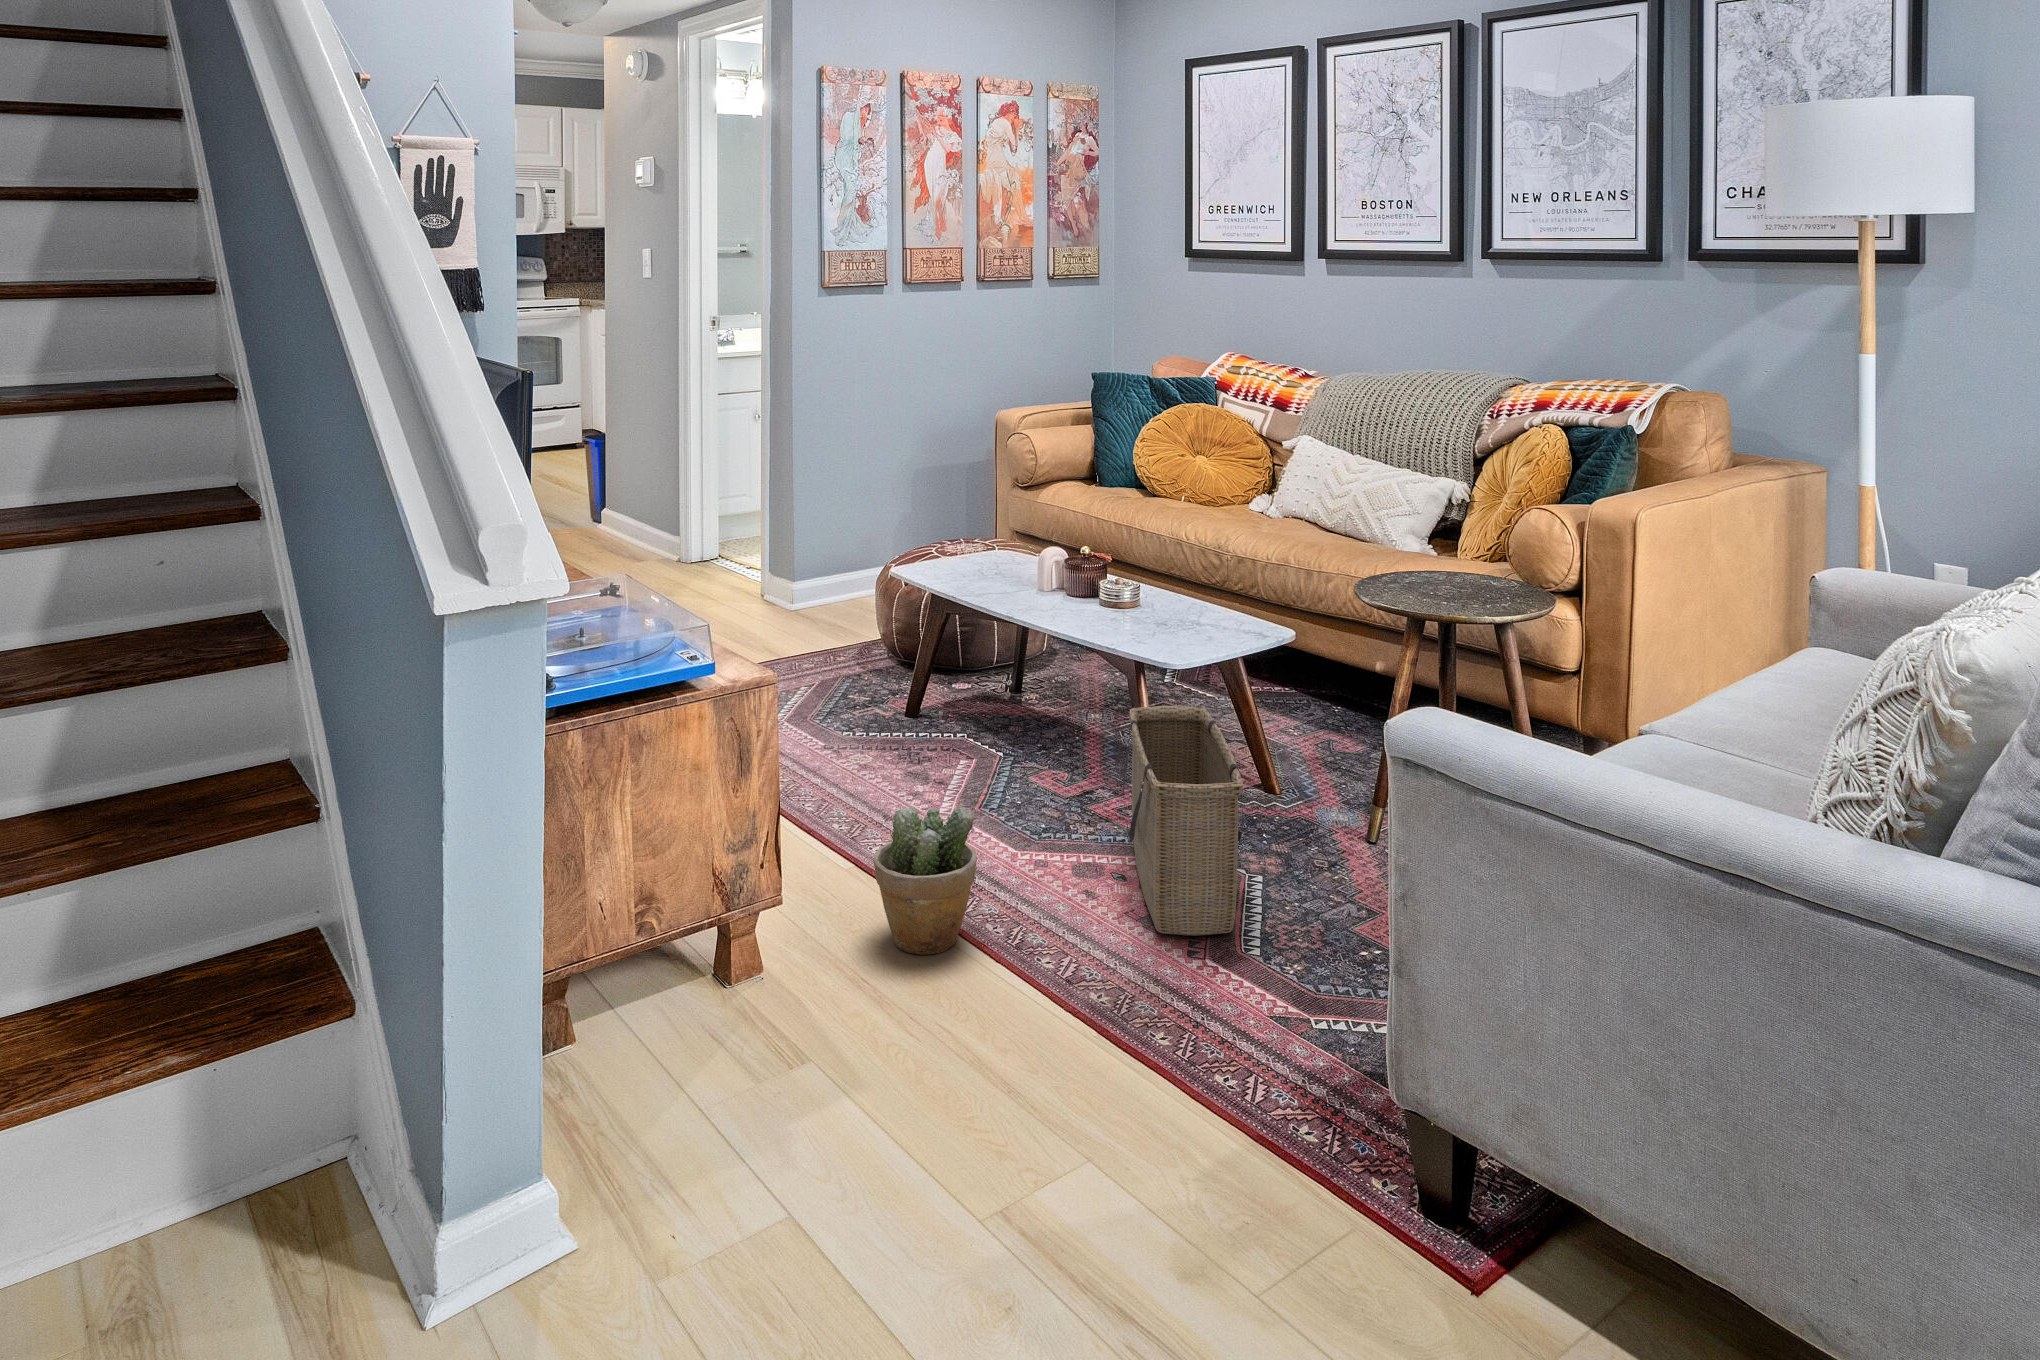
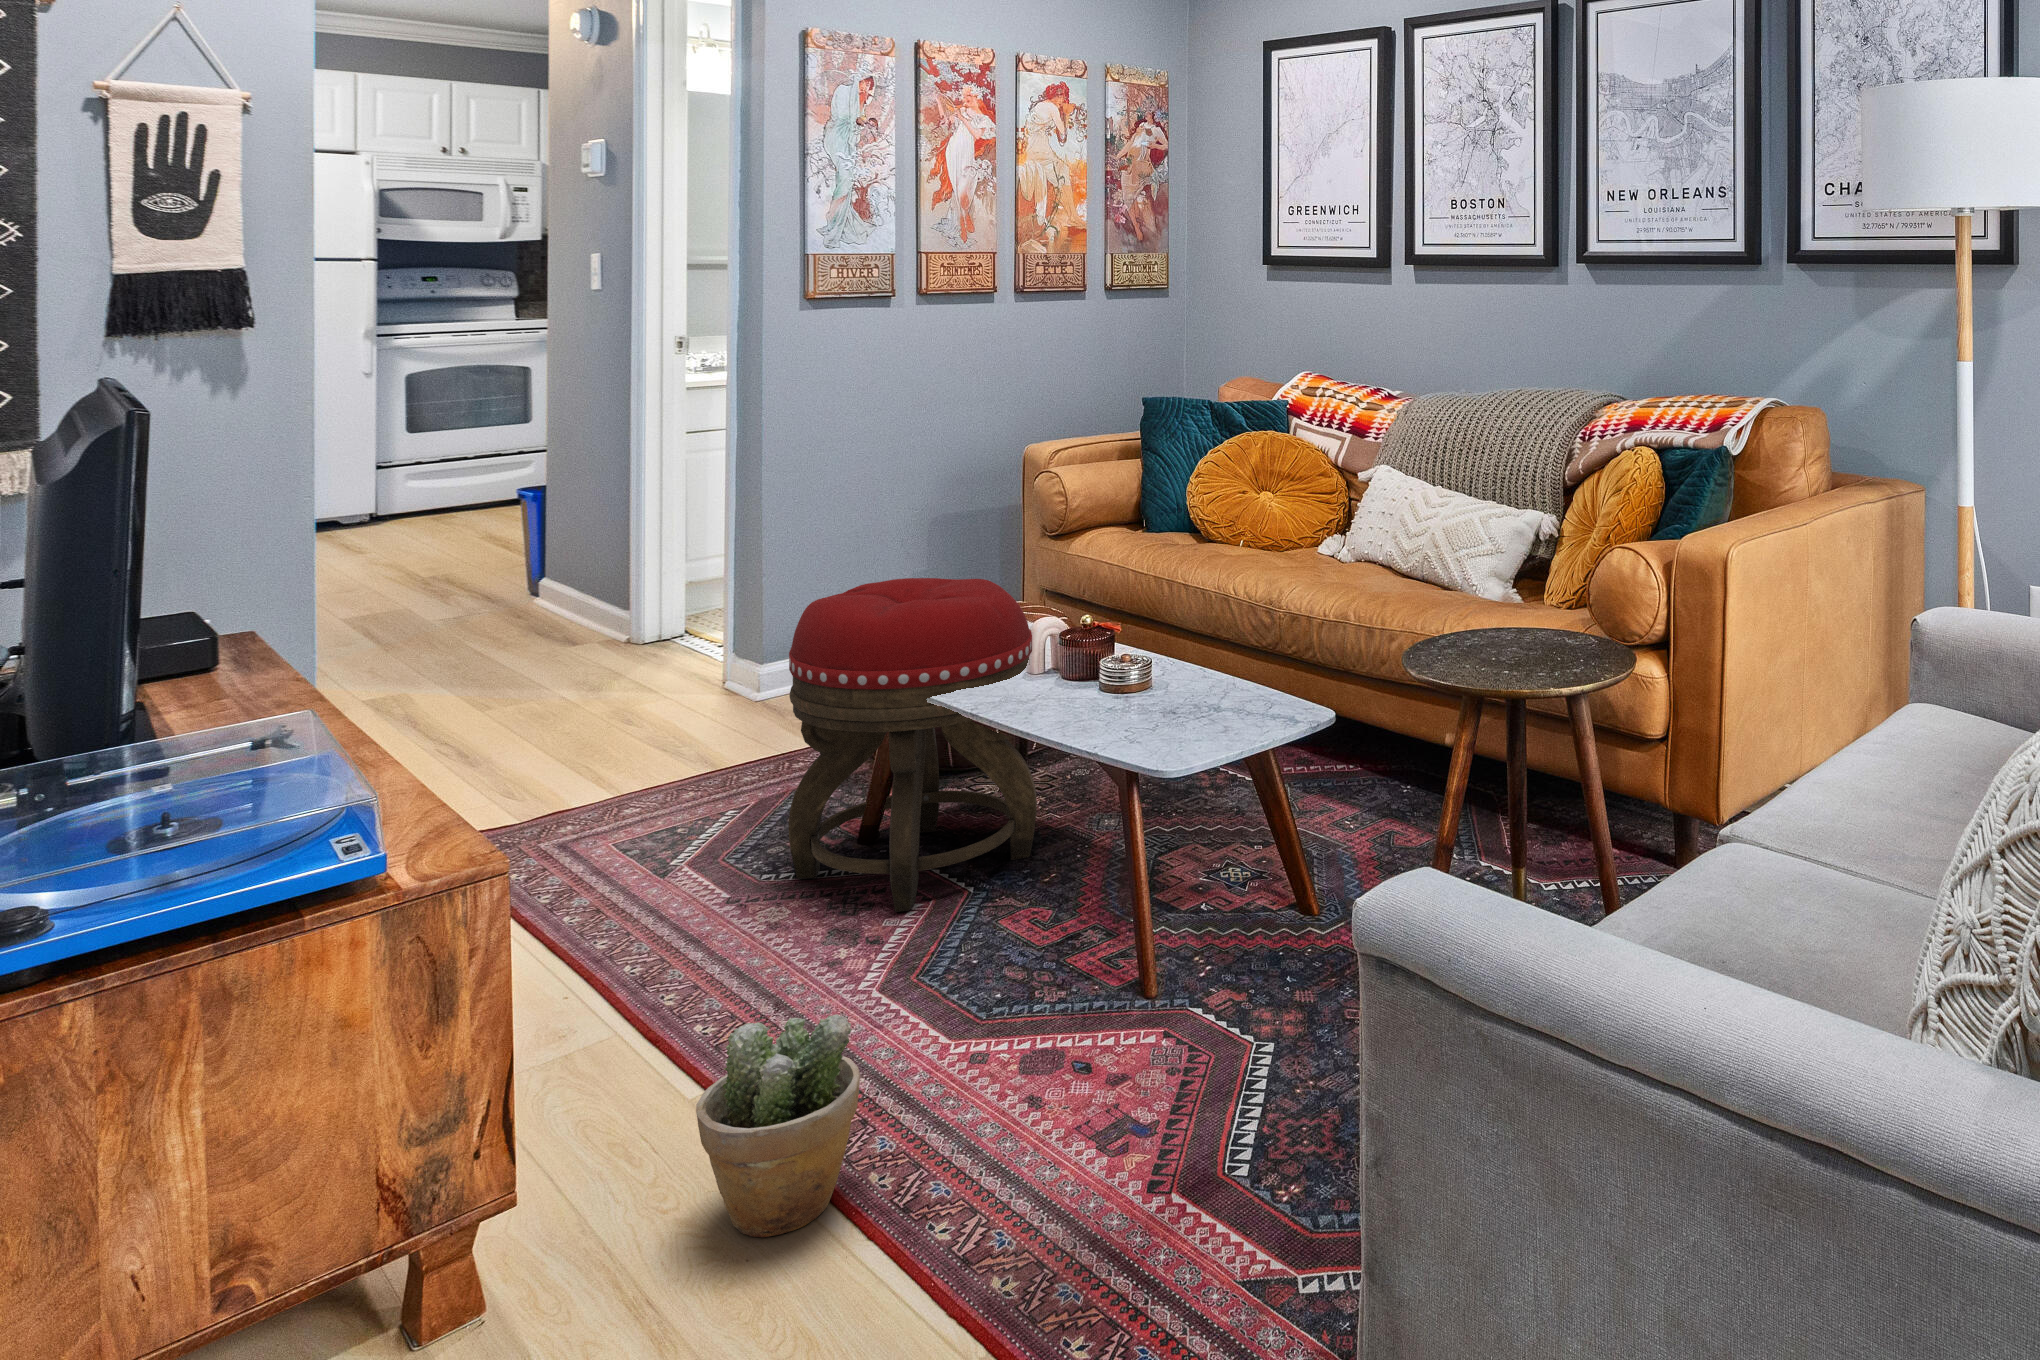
footstool: none [861,512,1040,764] -> present [788,578,1037,912]
basket: present [1123,706,1244,936] -> none [1094,826,1248,1154]

